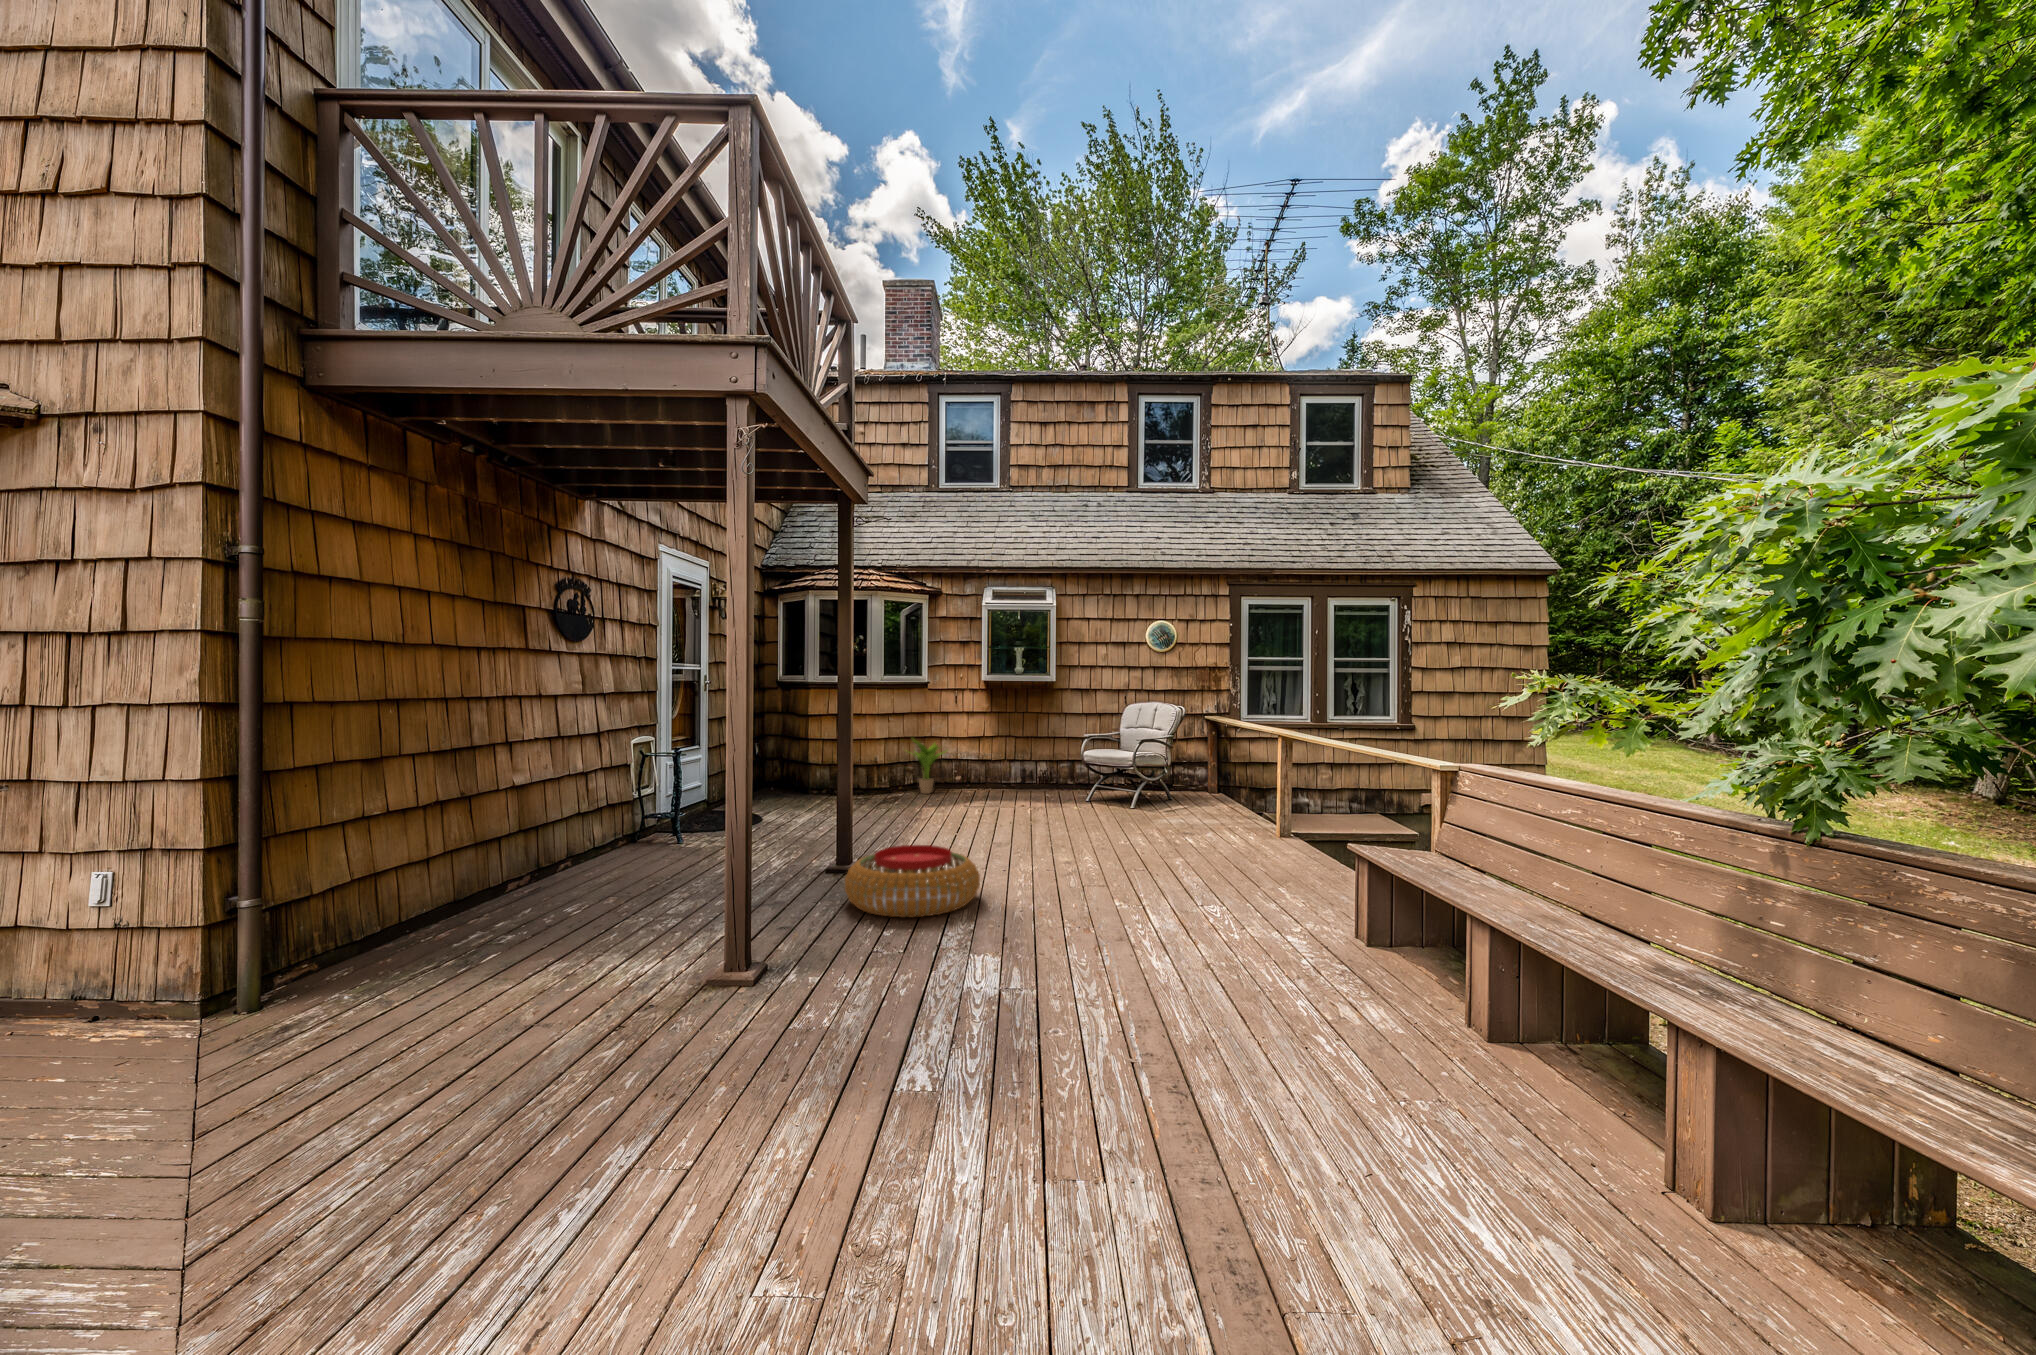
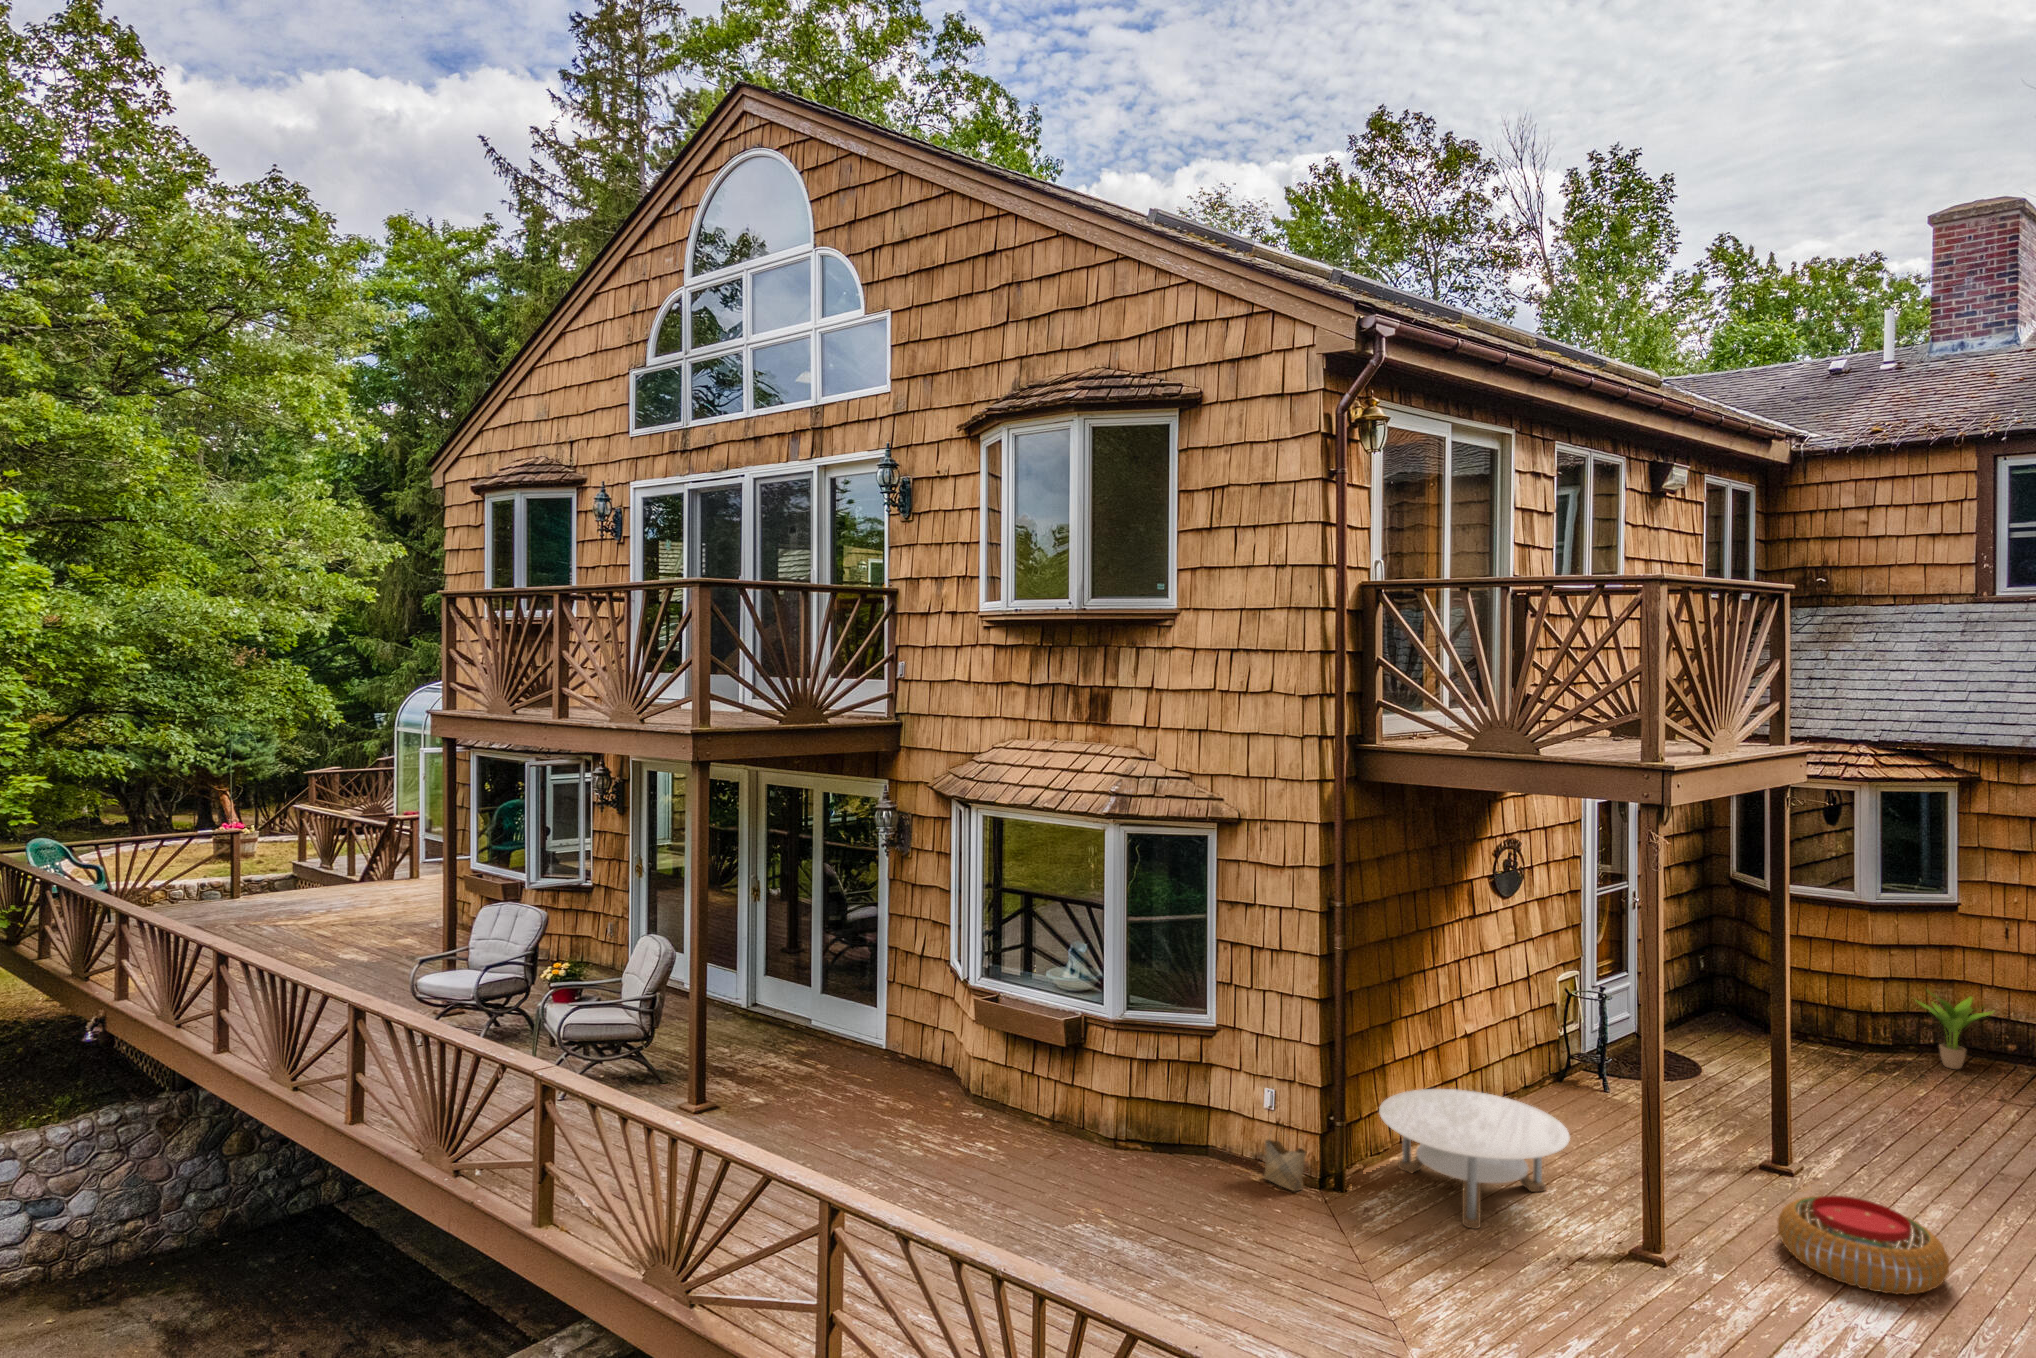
round table: none [338,832,630,989] -> present [1379,1089,1570,1229]
woven basket: none [59,915,166,1032] -> present [1264,1128,1306,1191]

